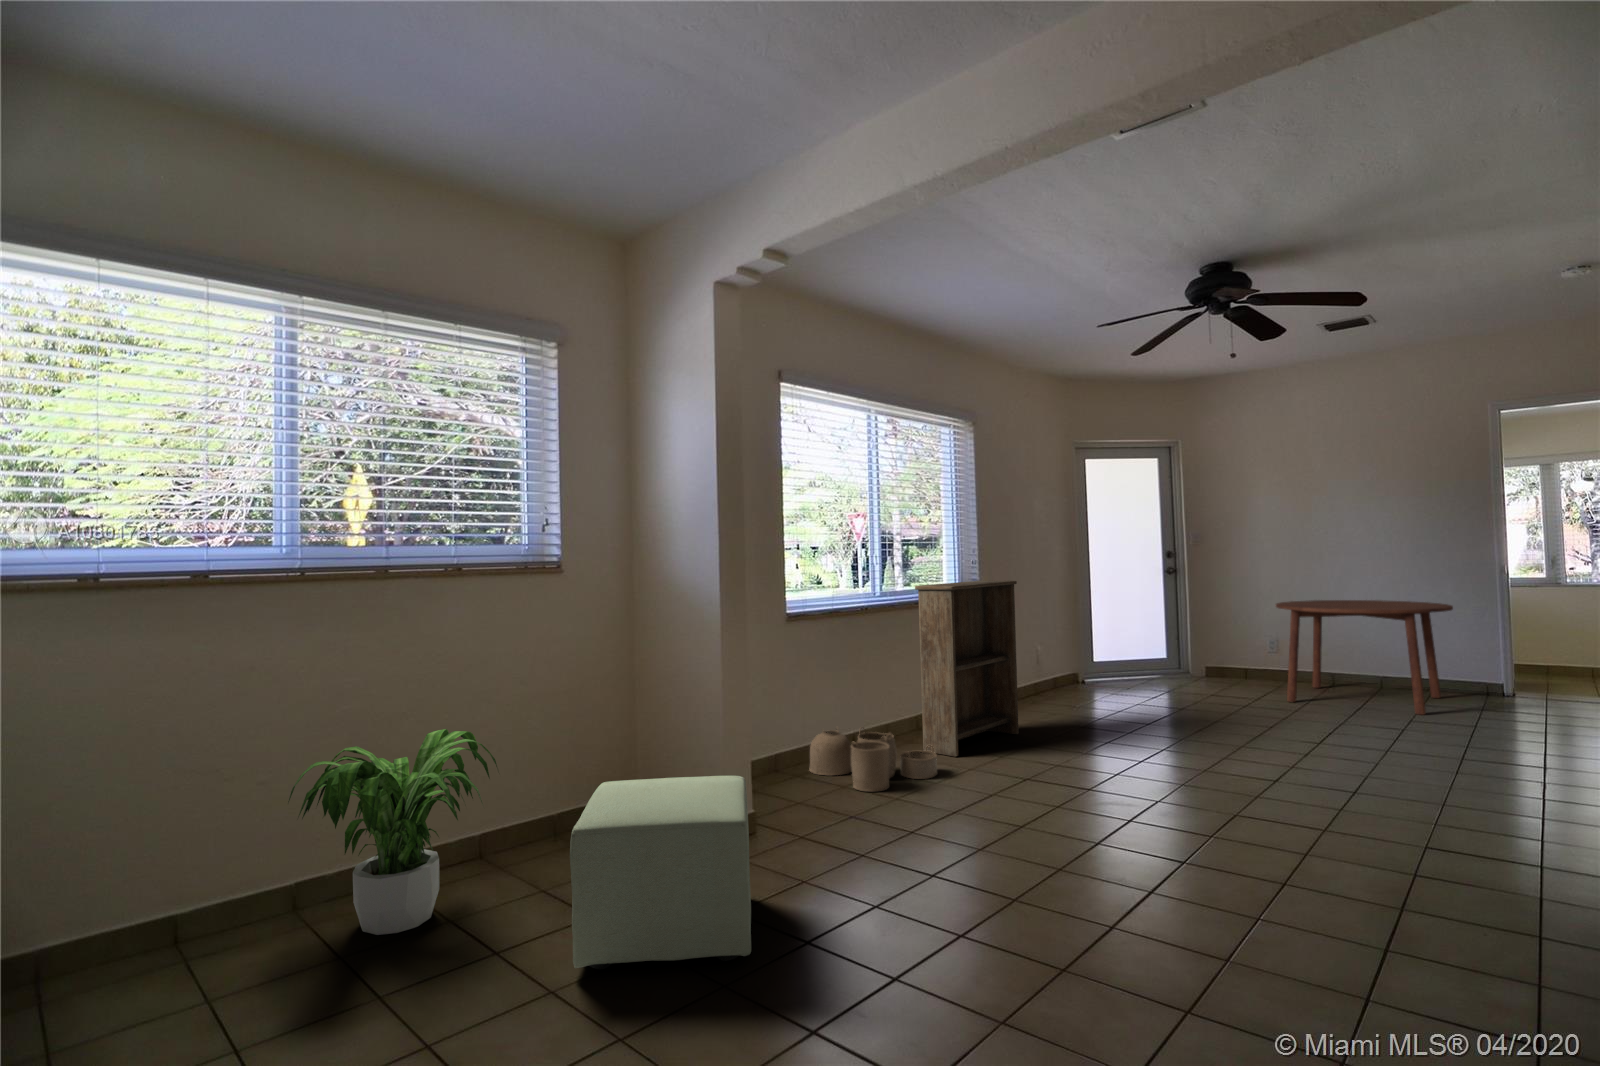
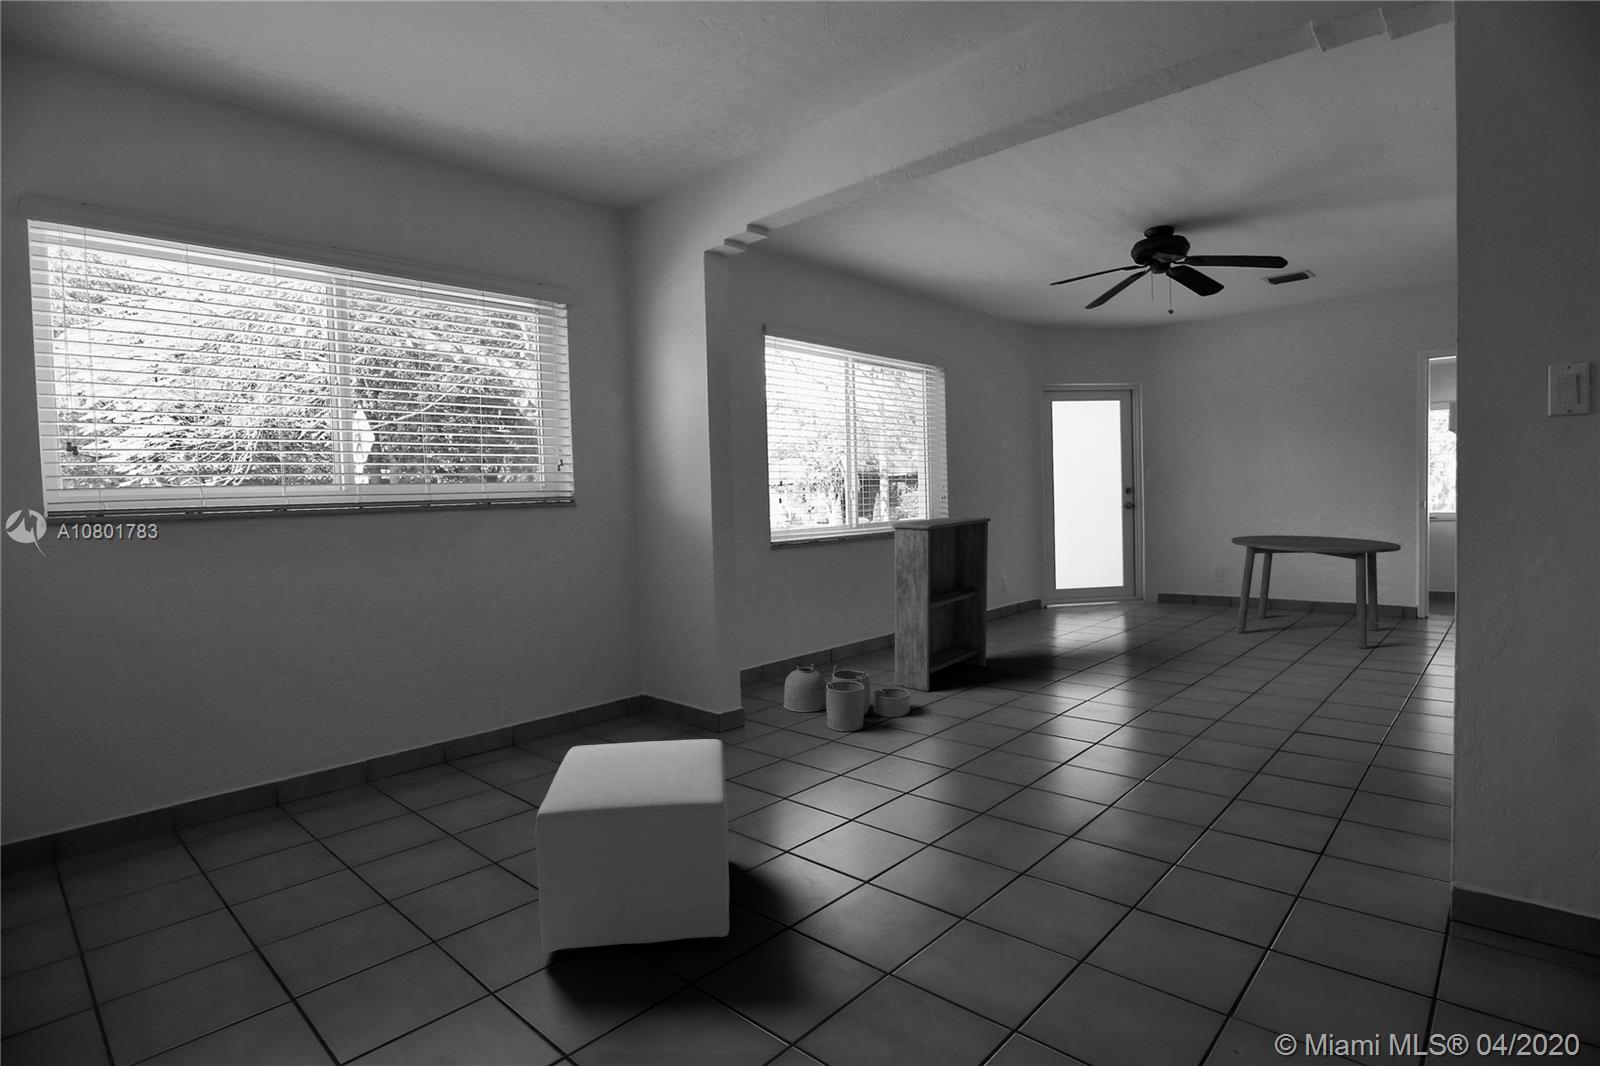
potted plant: present [288,729,497,935] -> none [228,686,463,907]

